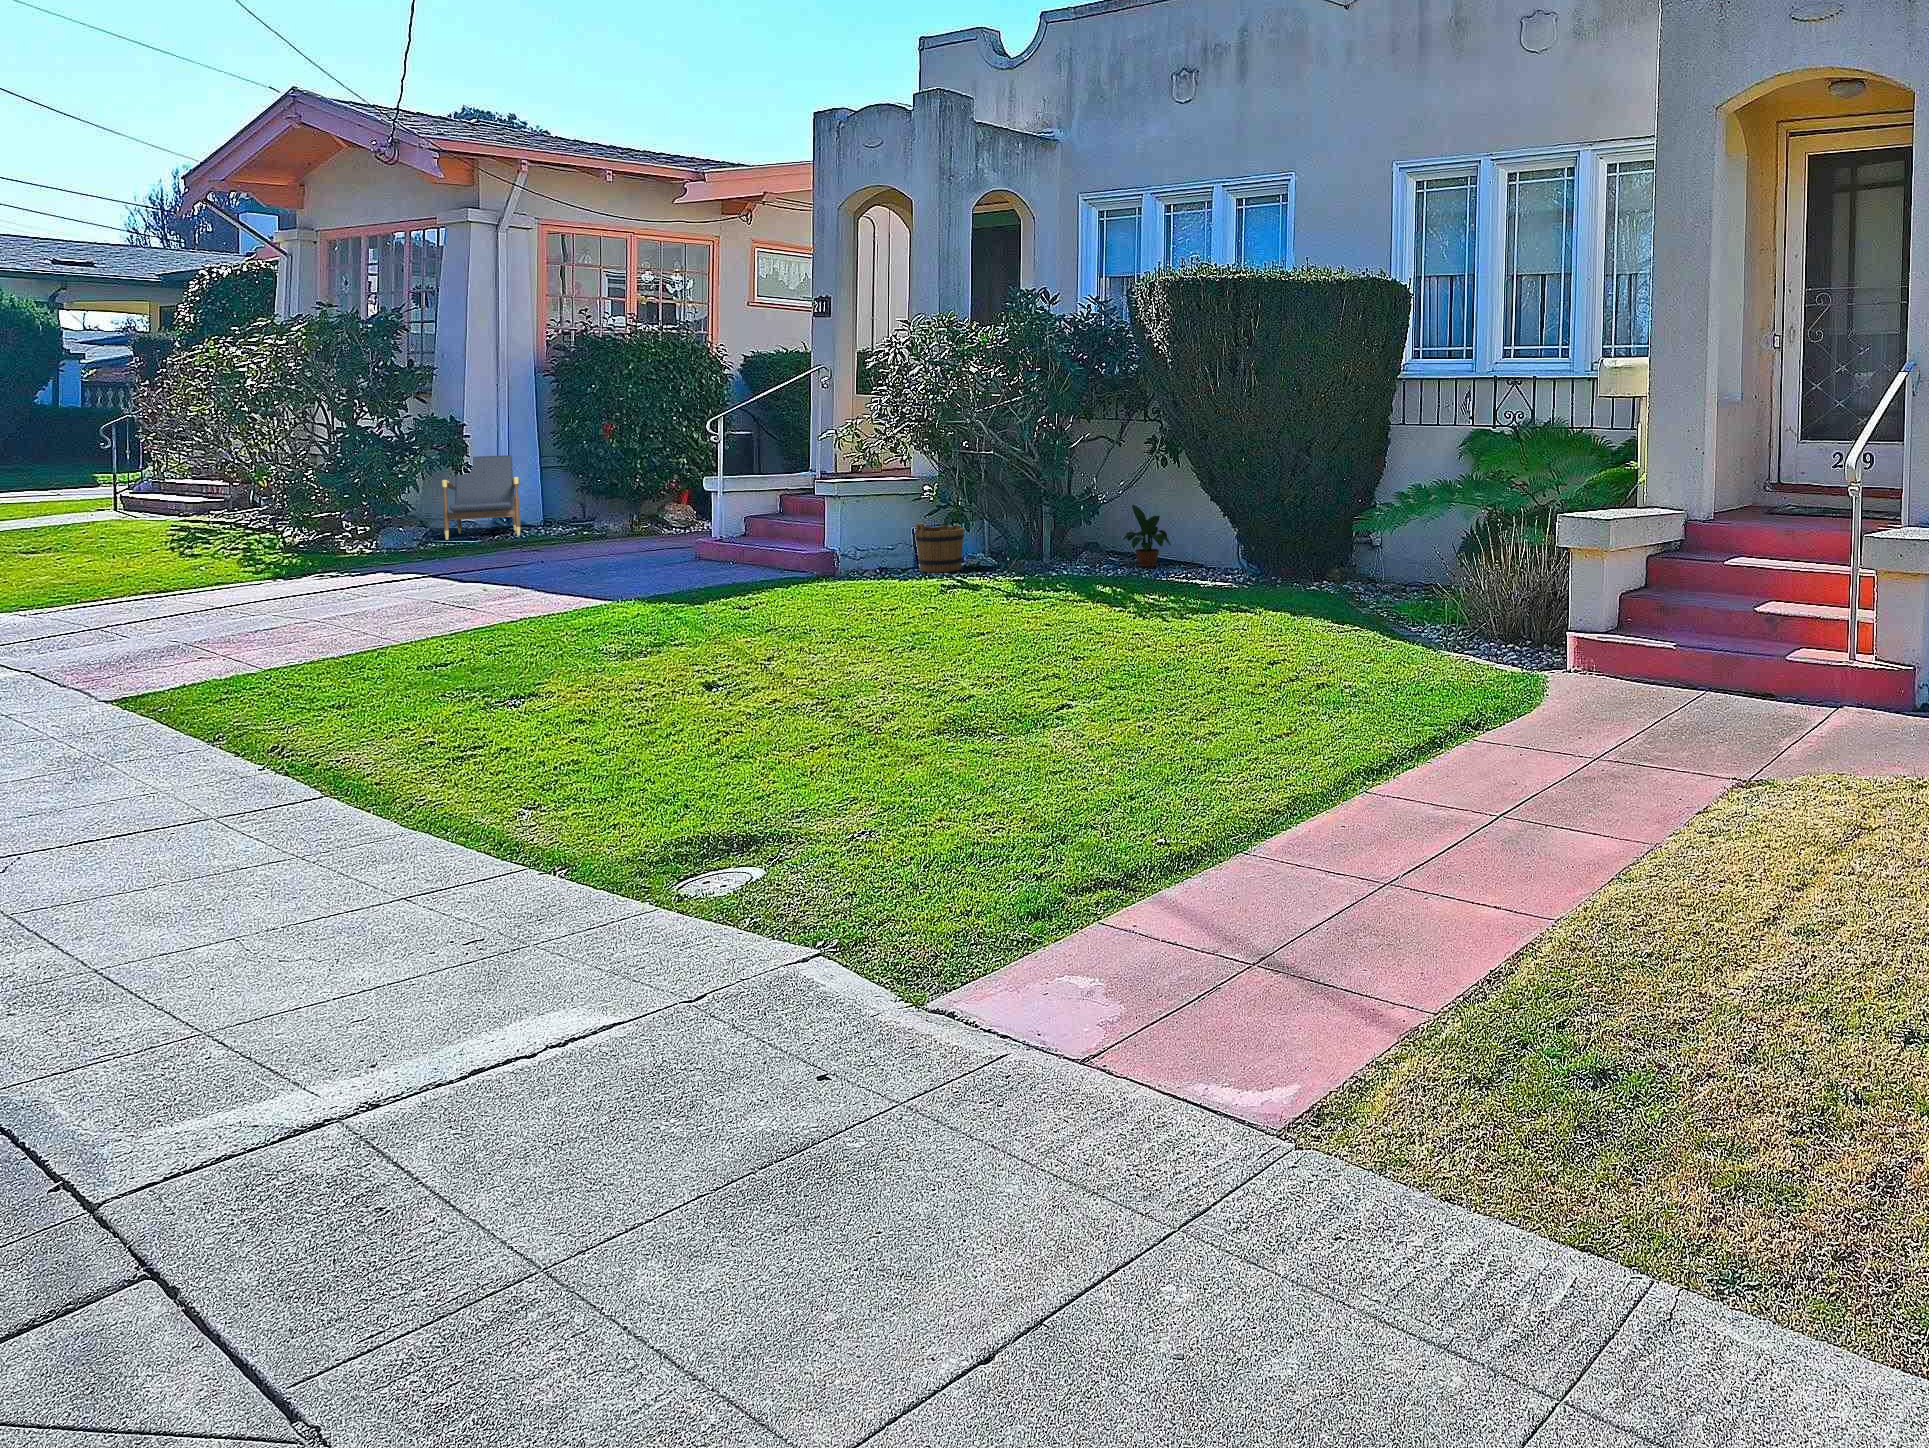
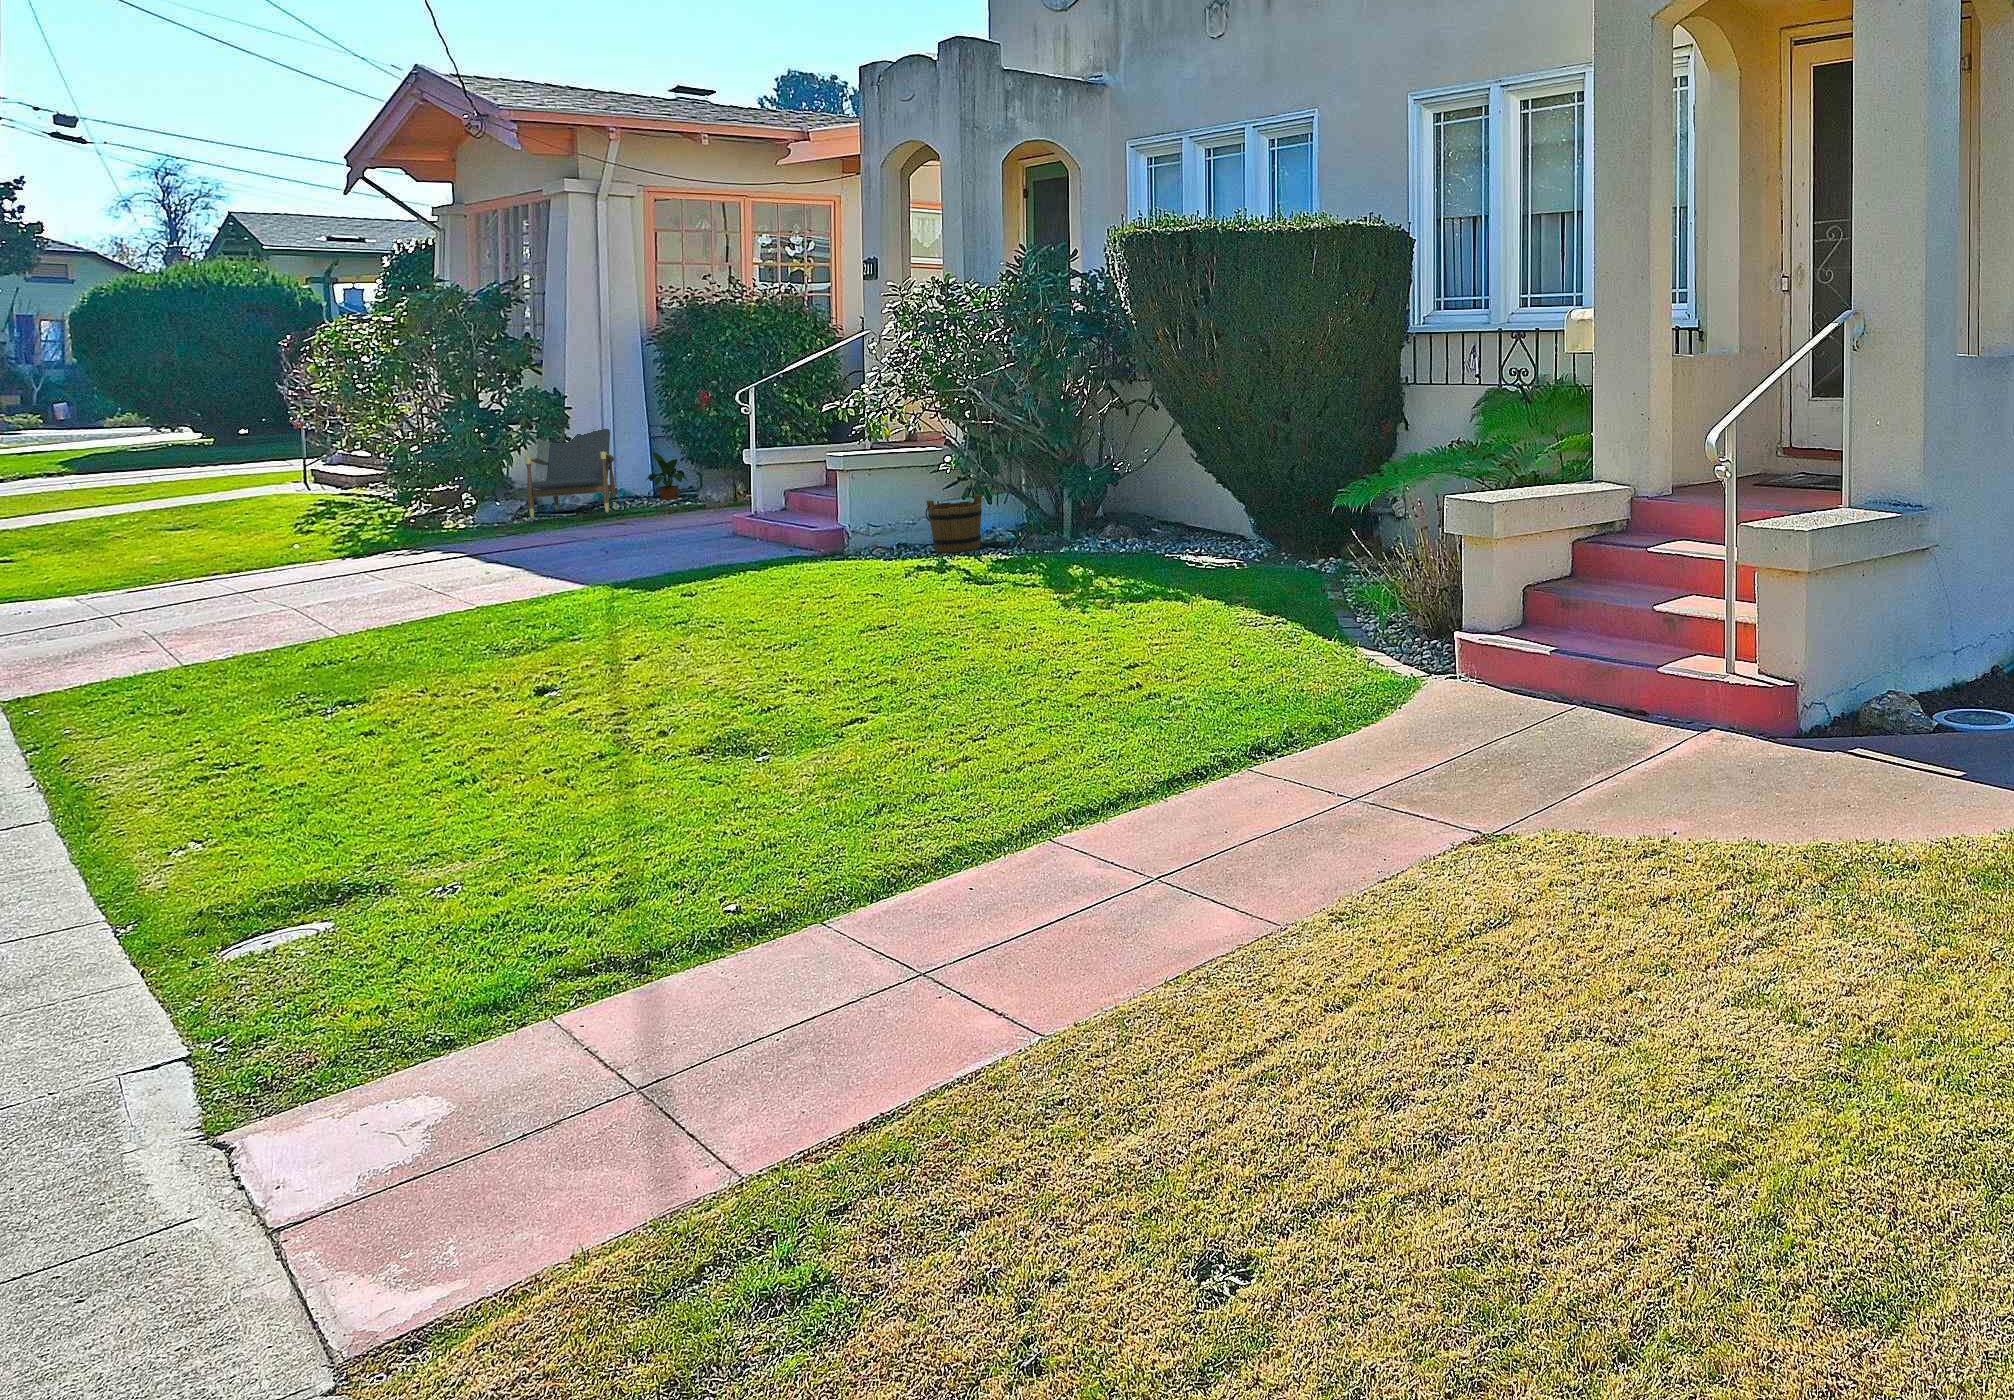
potted plant: present [1122,505,1170,566] -> present [646,452,688,500]

